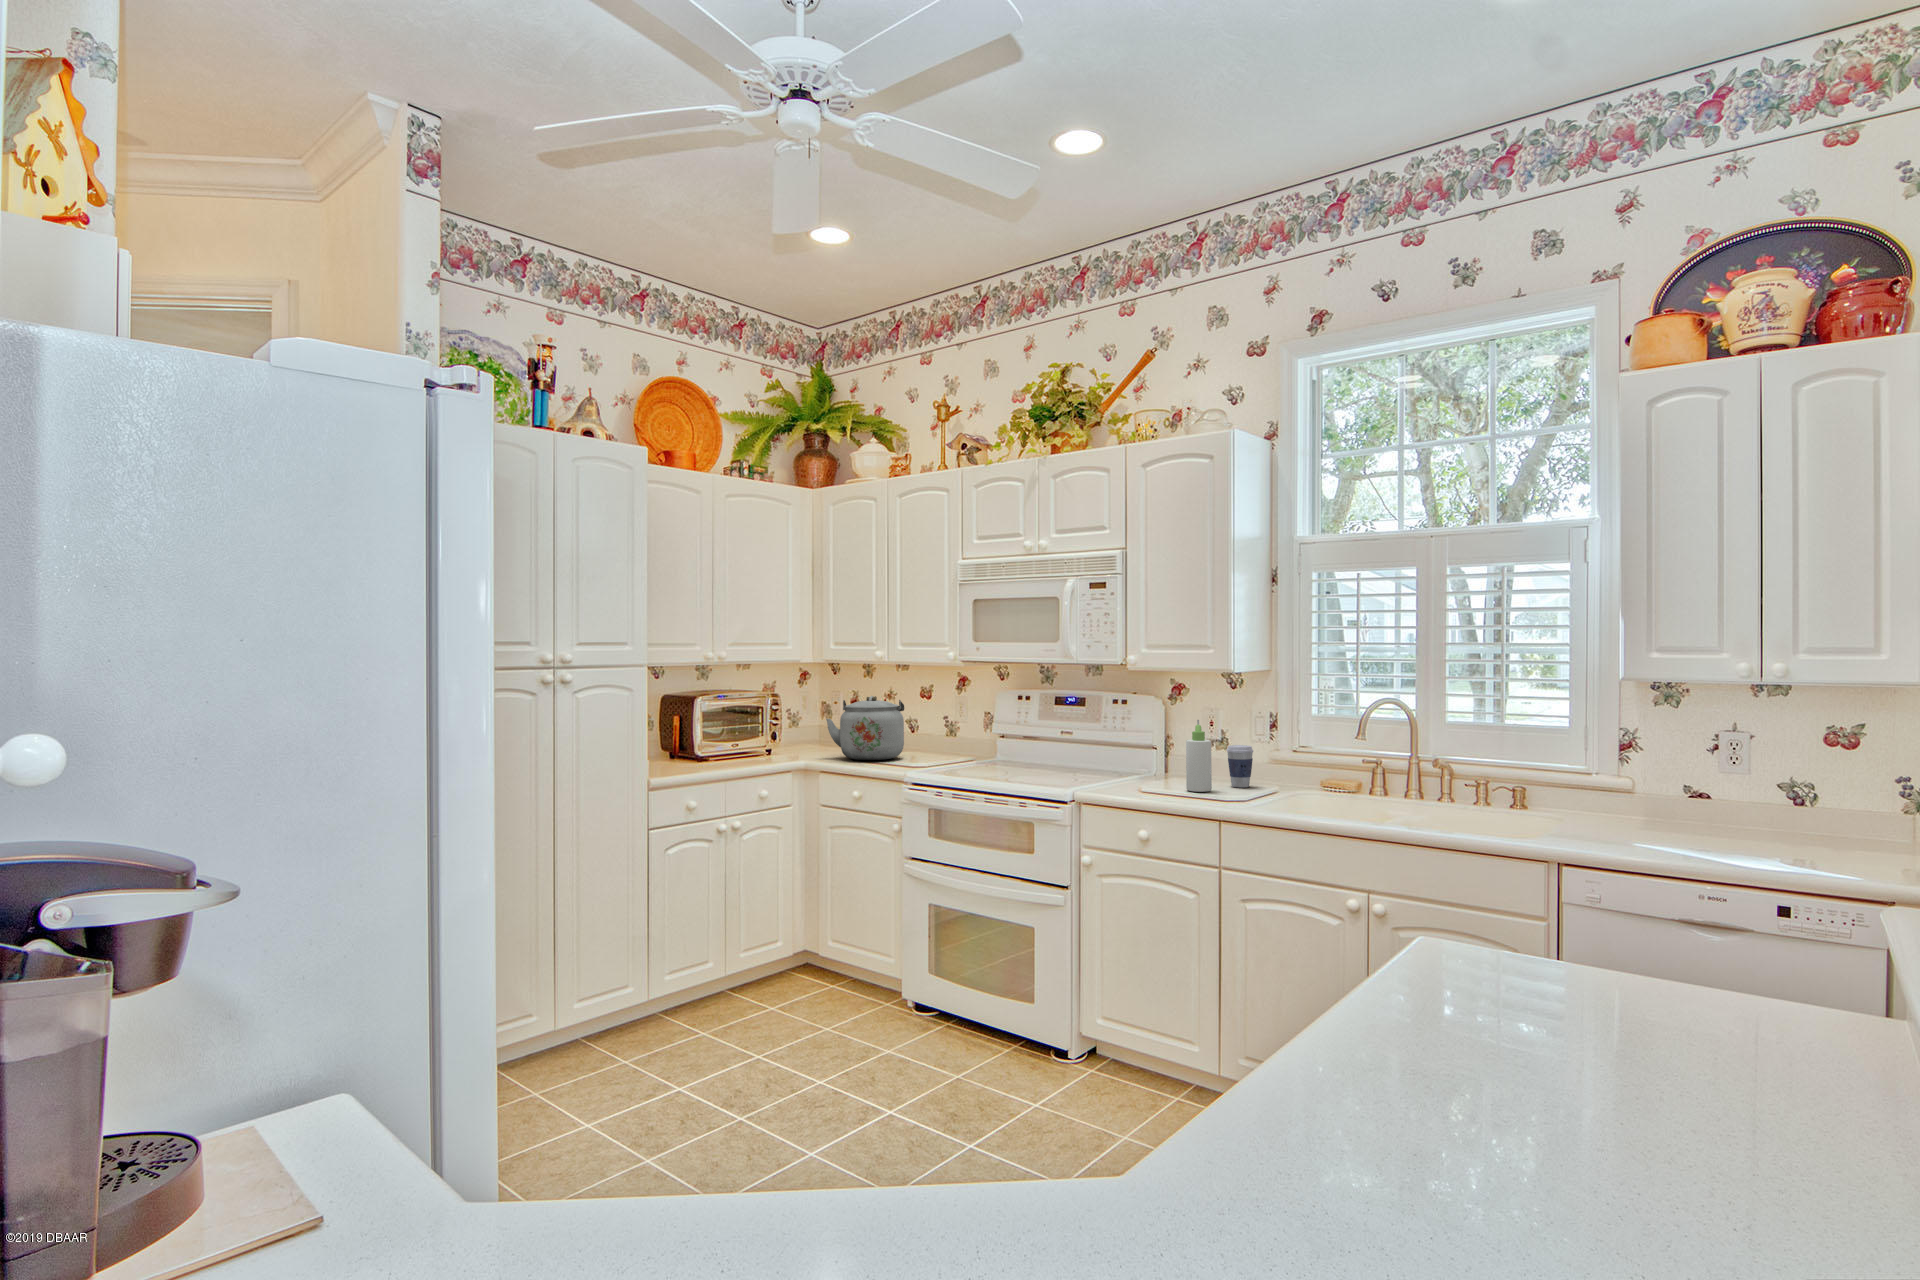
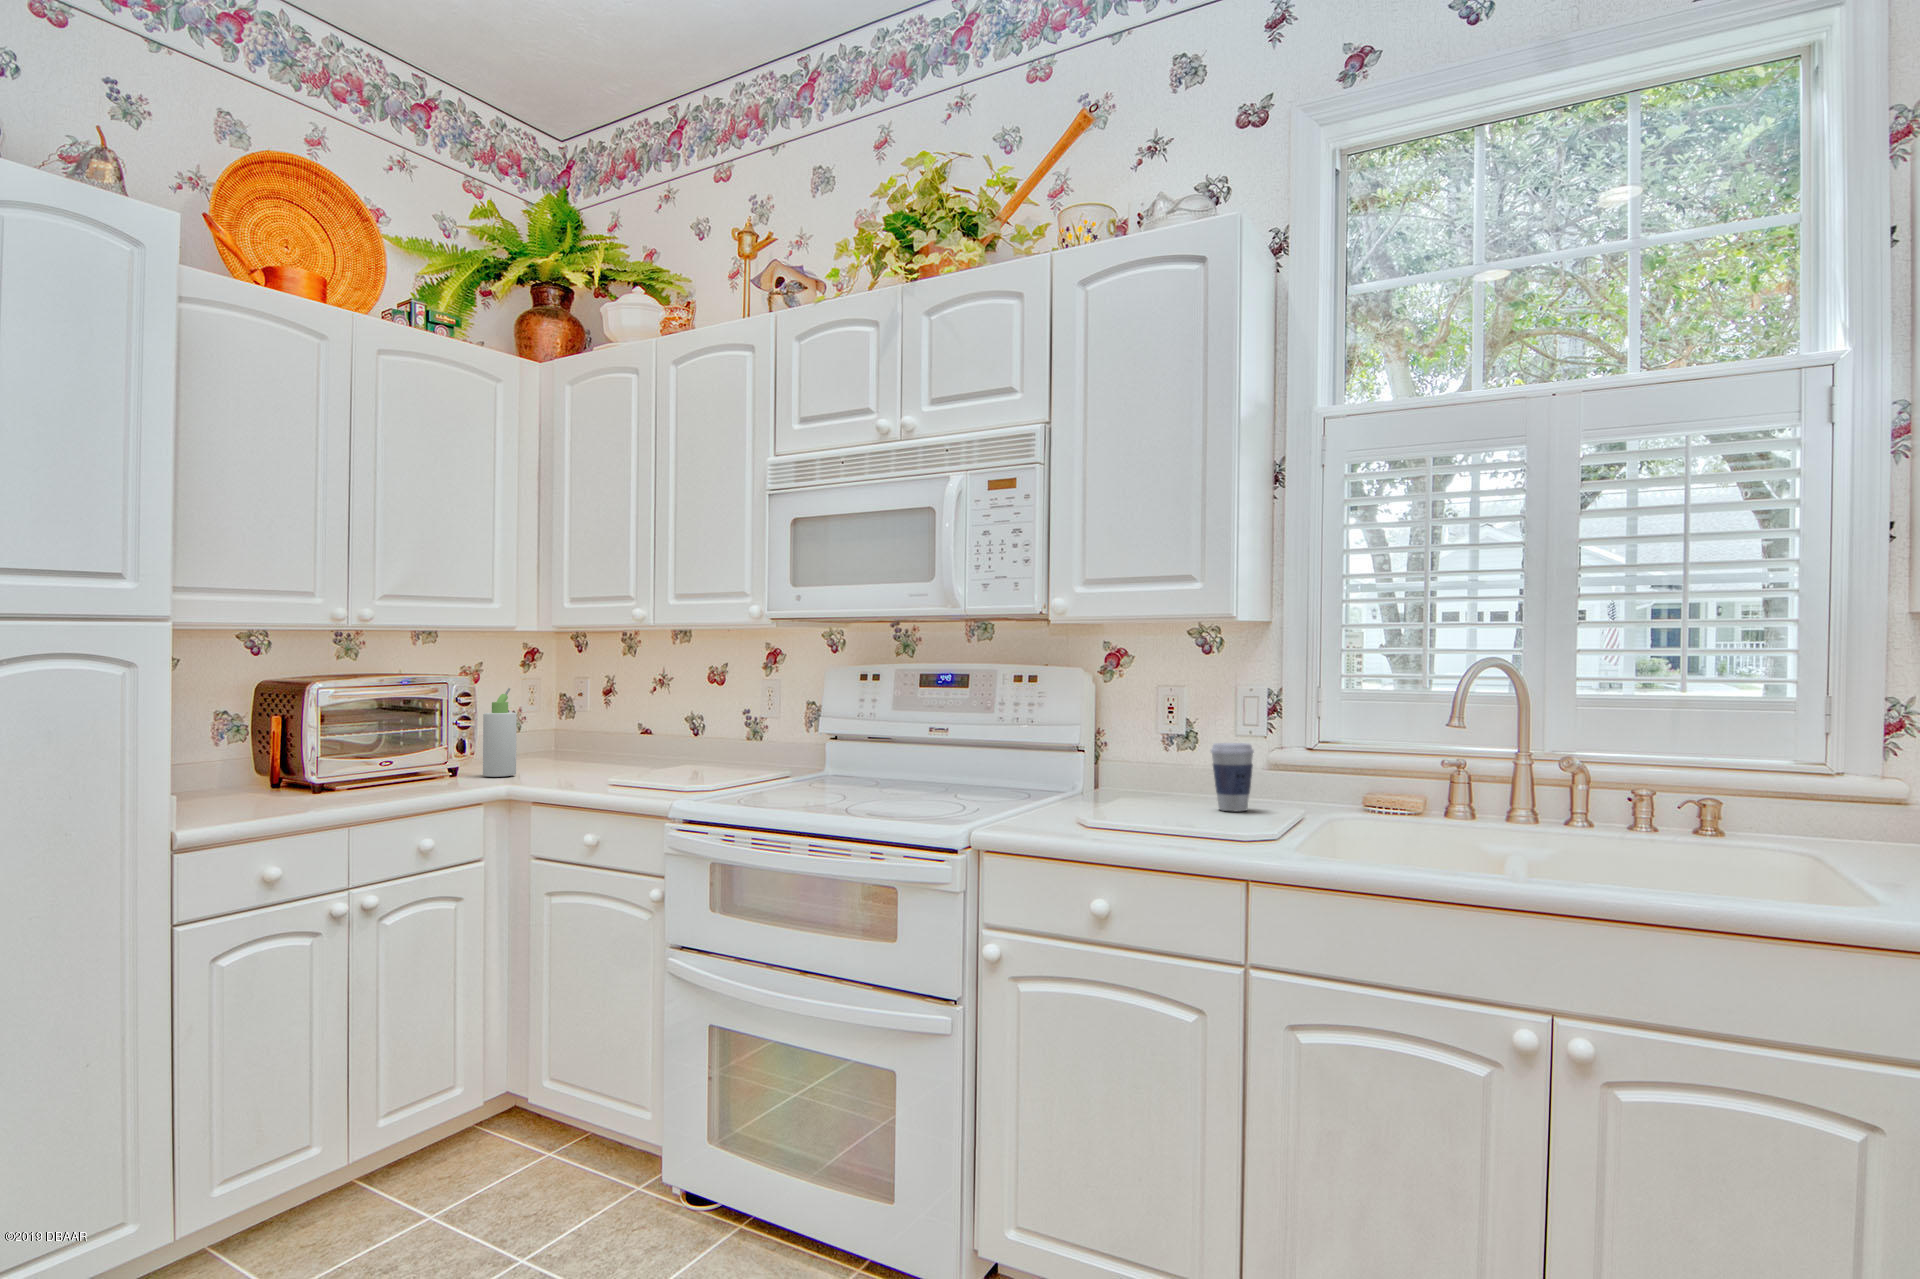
kettle: present [826,696,904,760] -> none [549,677,682,780]
bottle: present [1186,720,1212,792] -> present [483,688,517,777]

